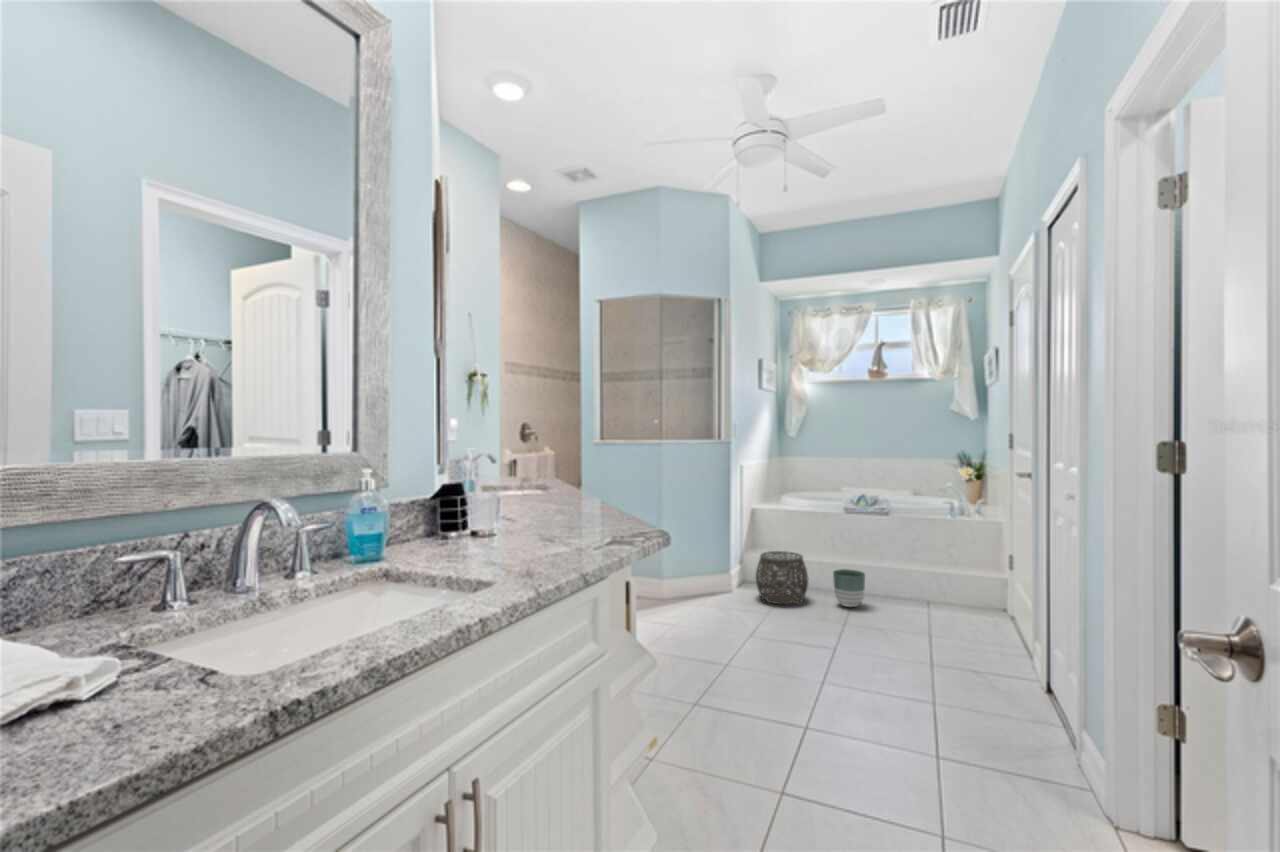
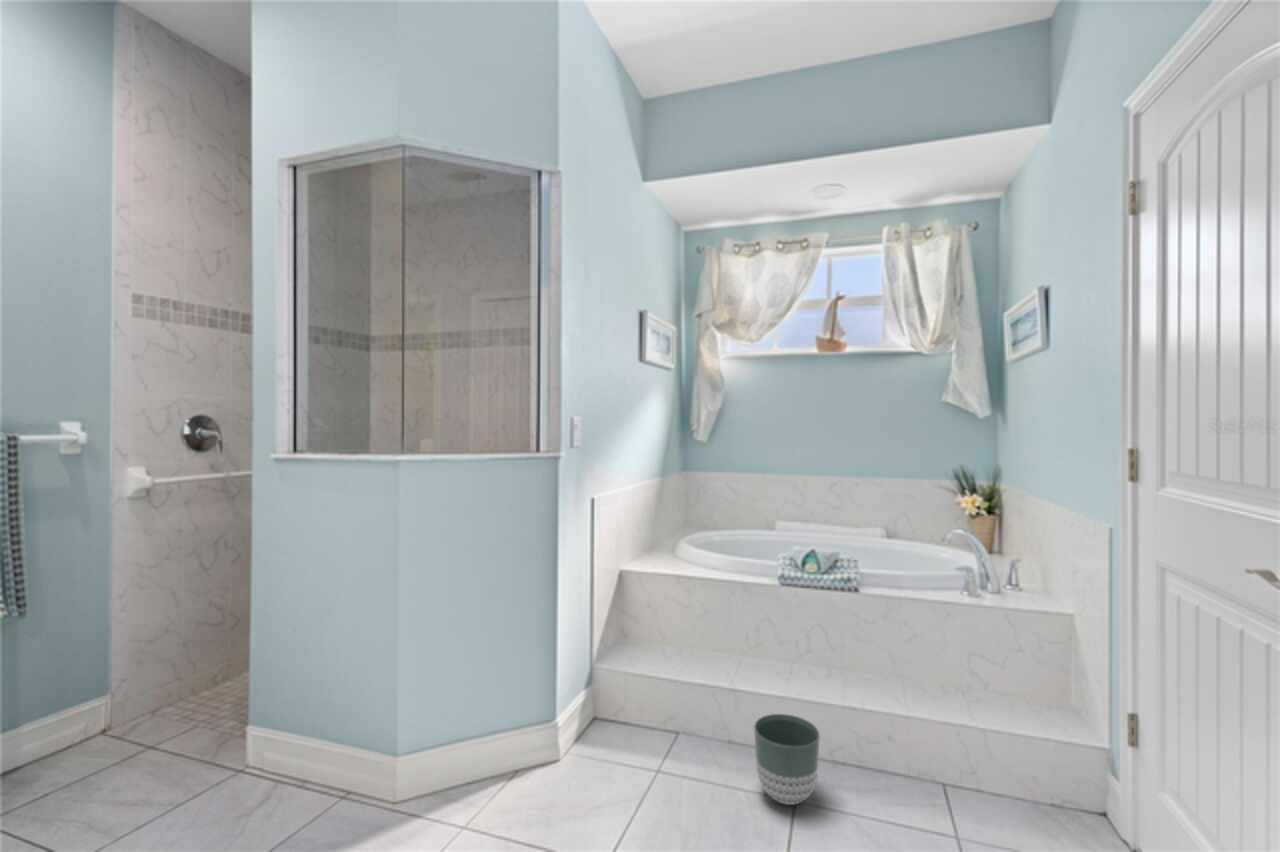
woven basket: present [756,551,809,605] -> none [601,669,707,801]

